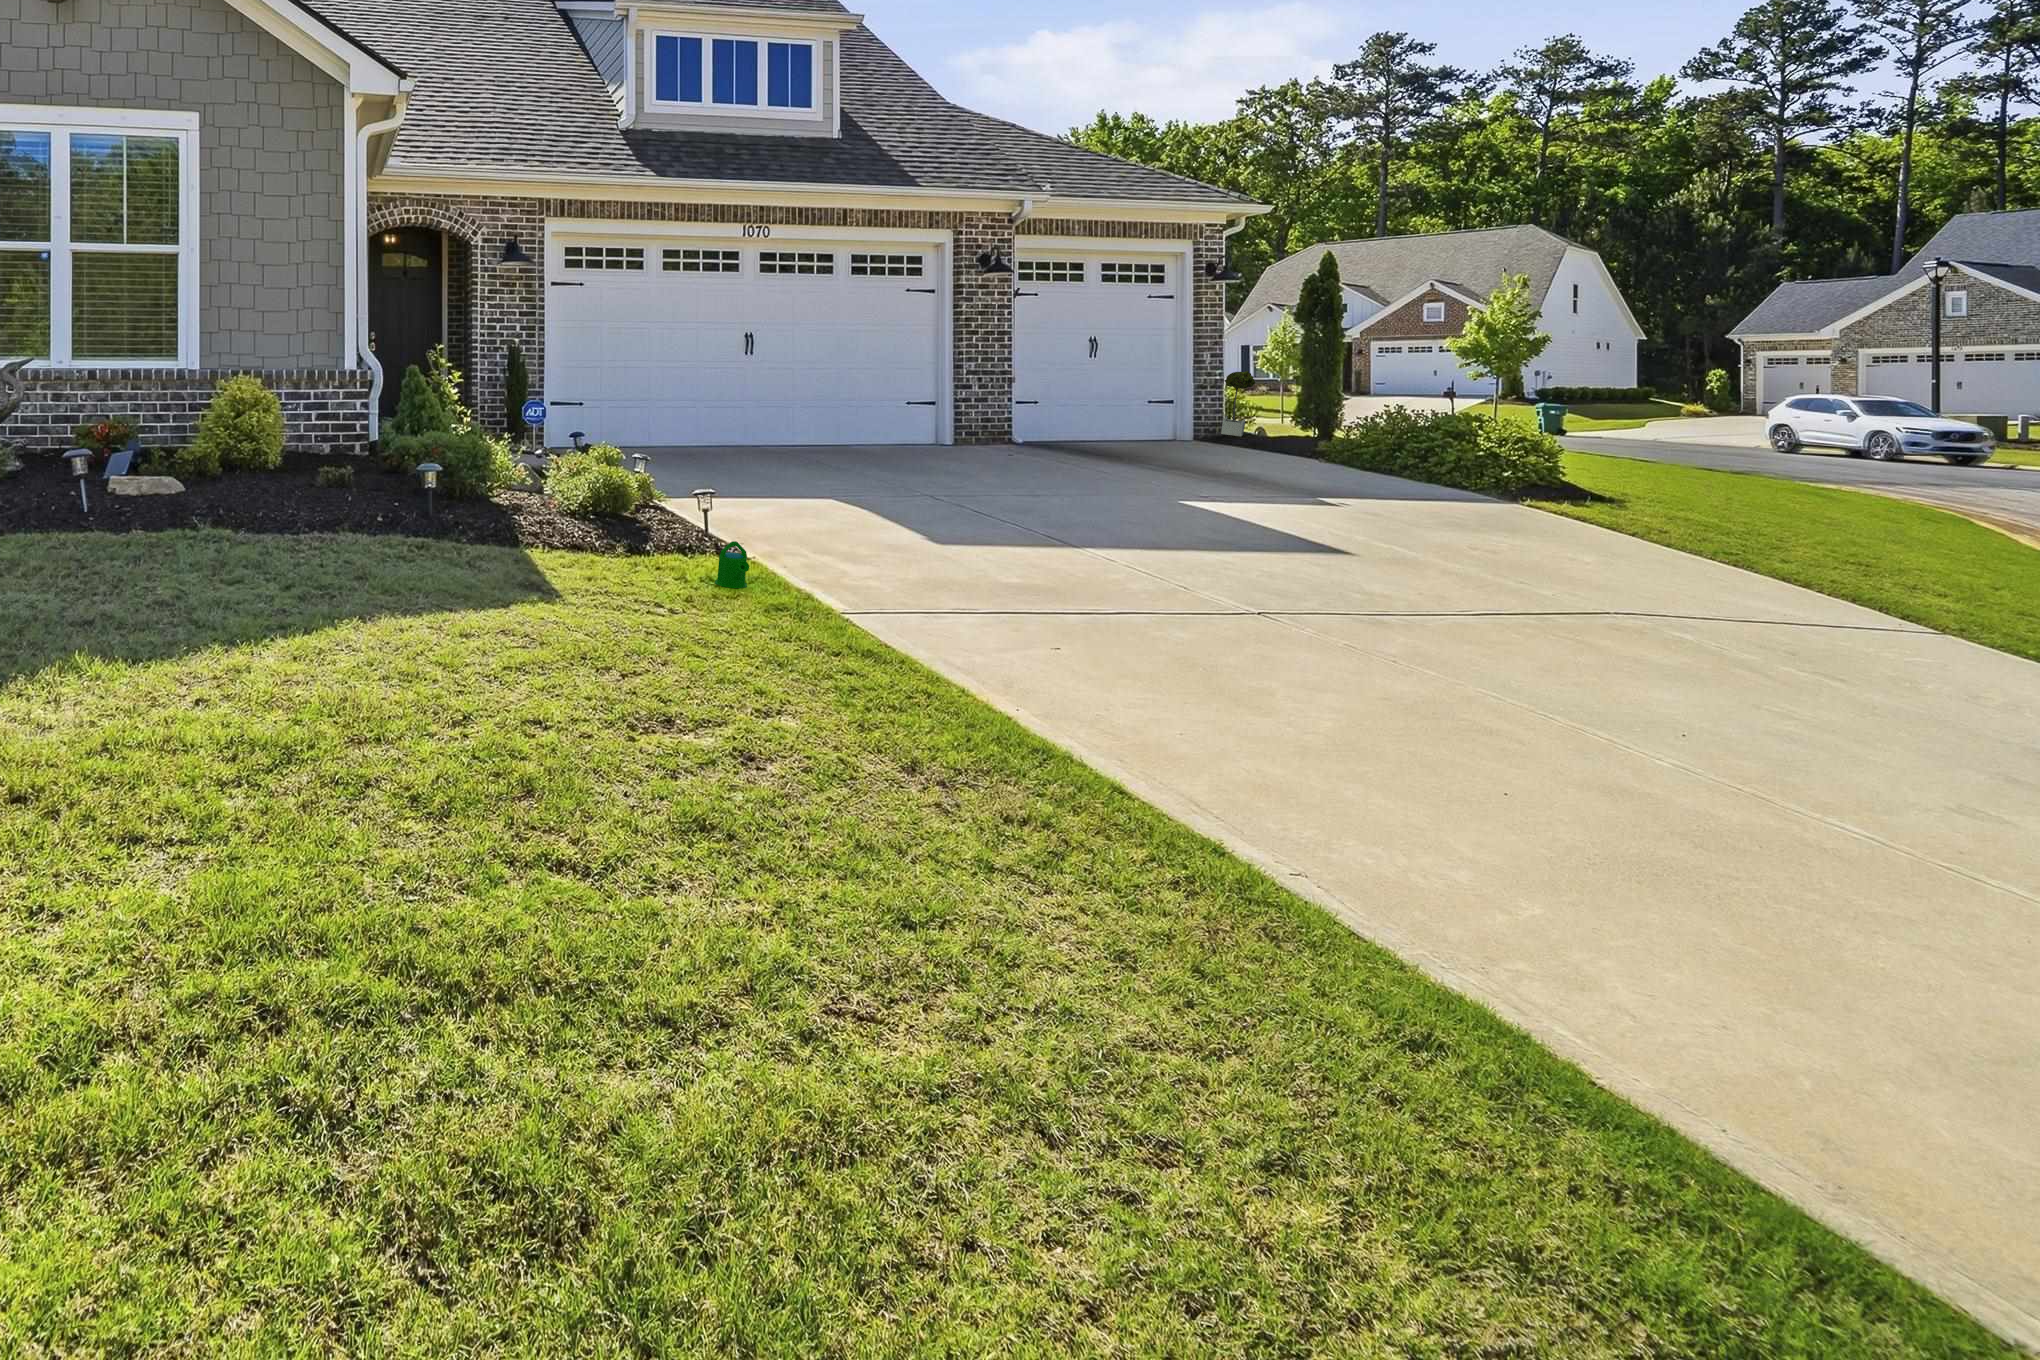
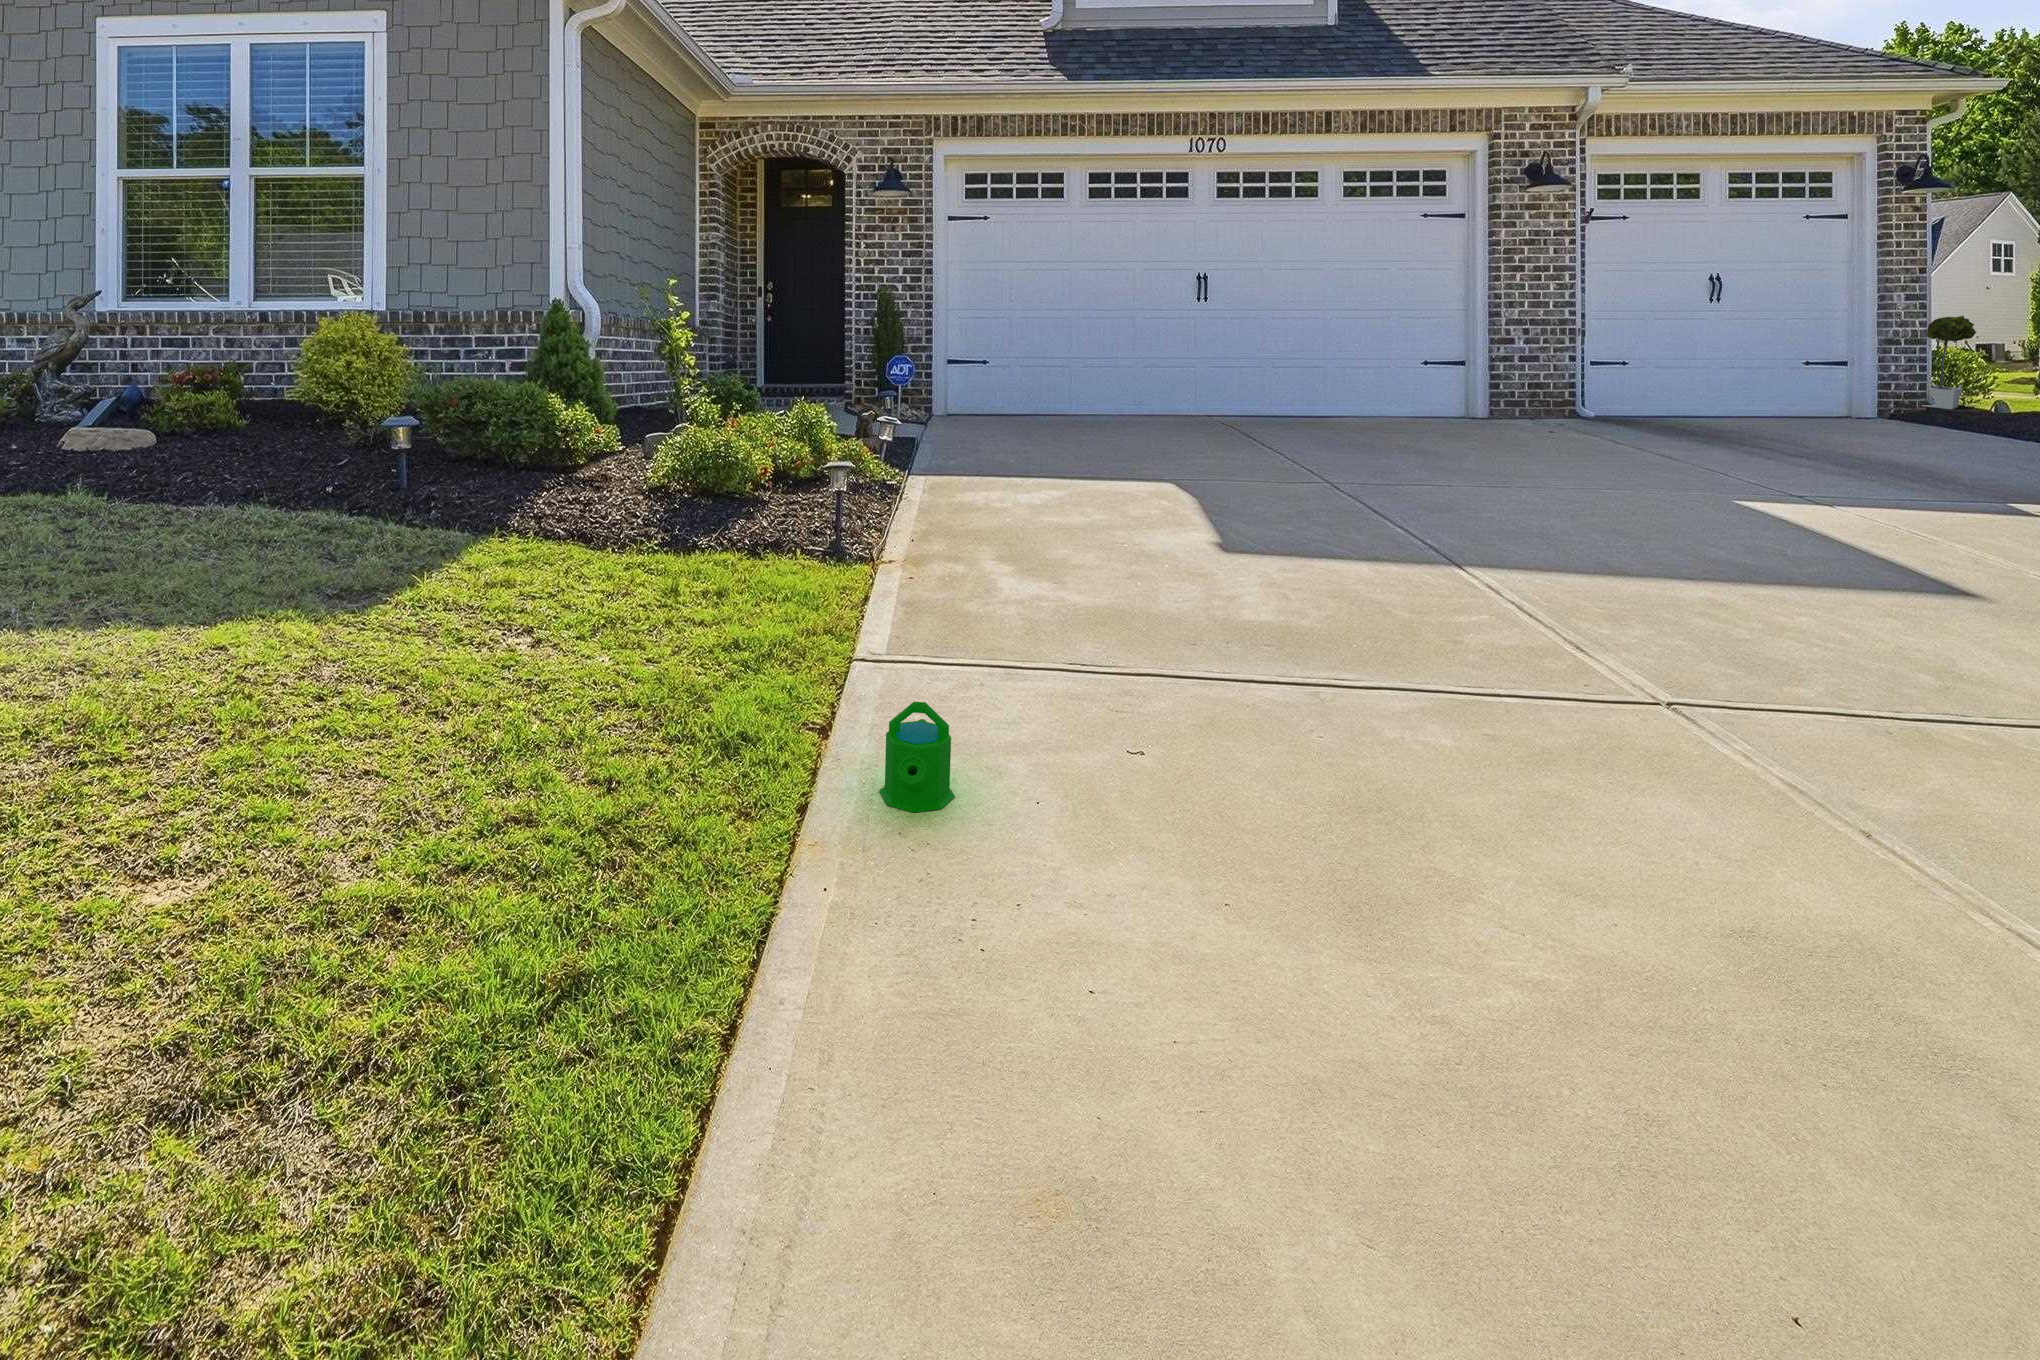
watering can: present [715,541,749,588] -> present [879,702,955,813]

